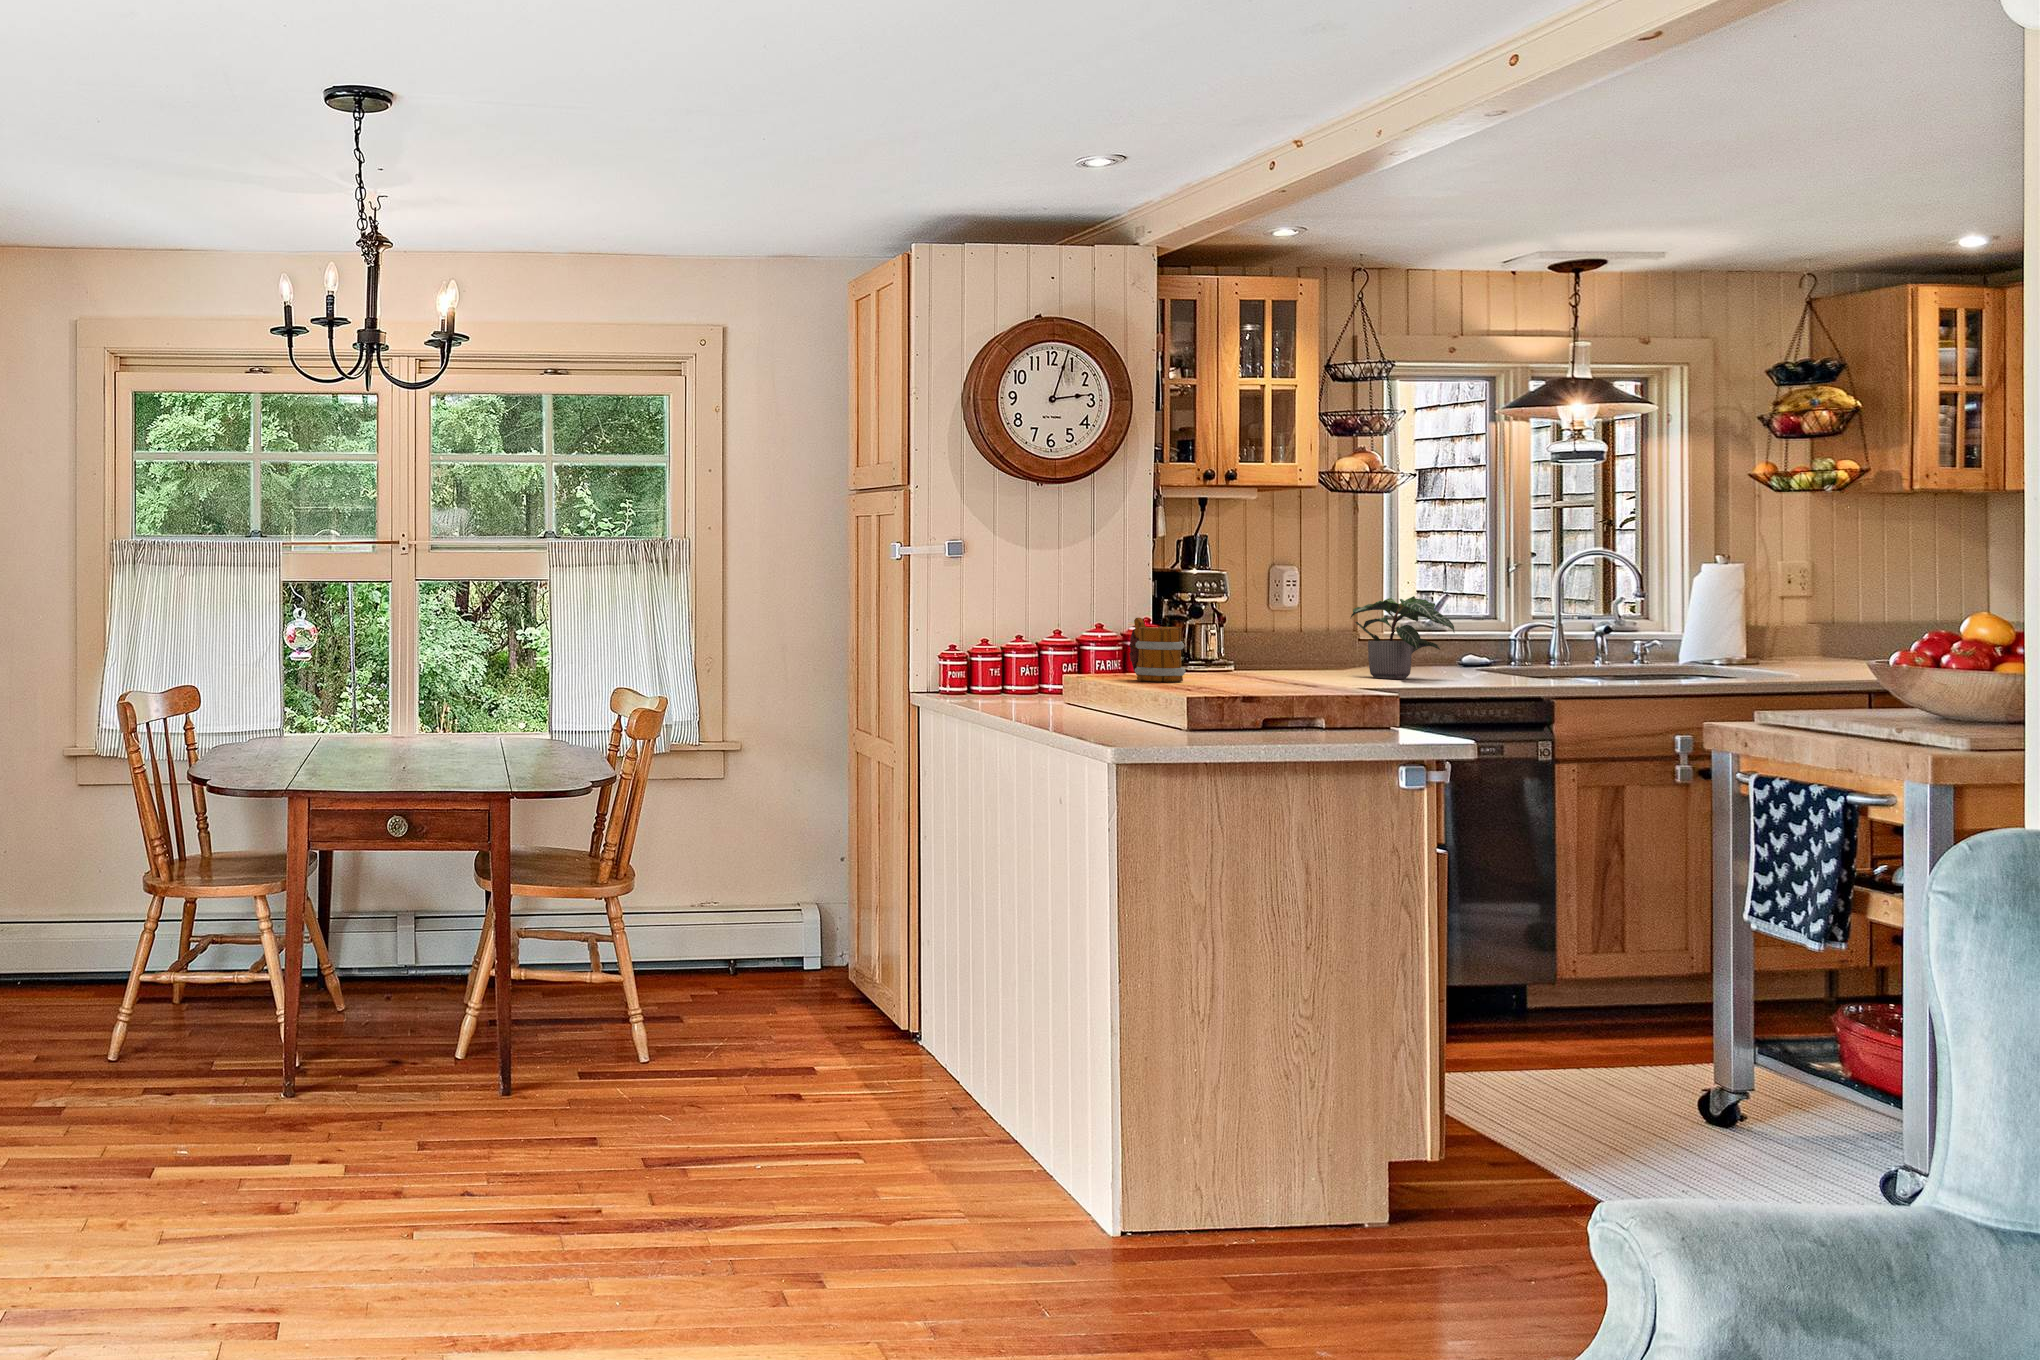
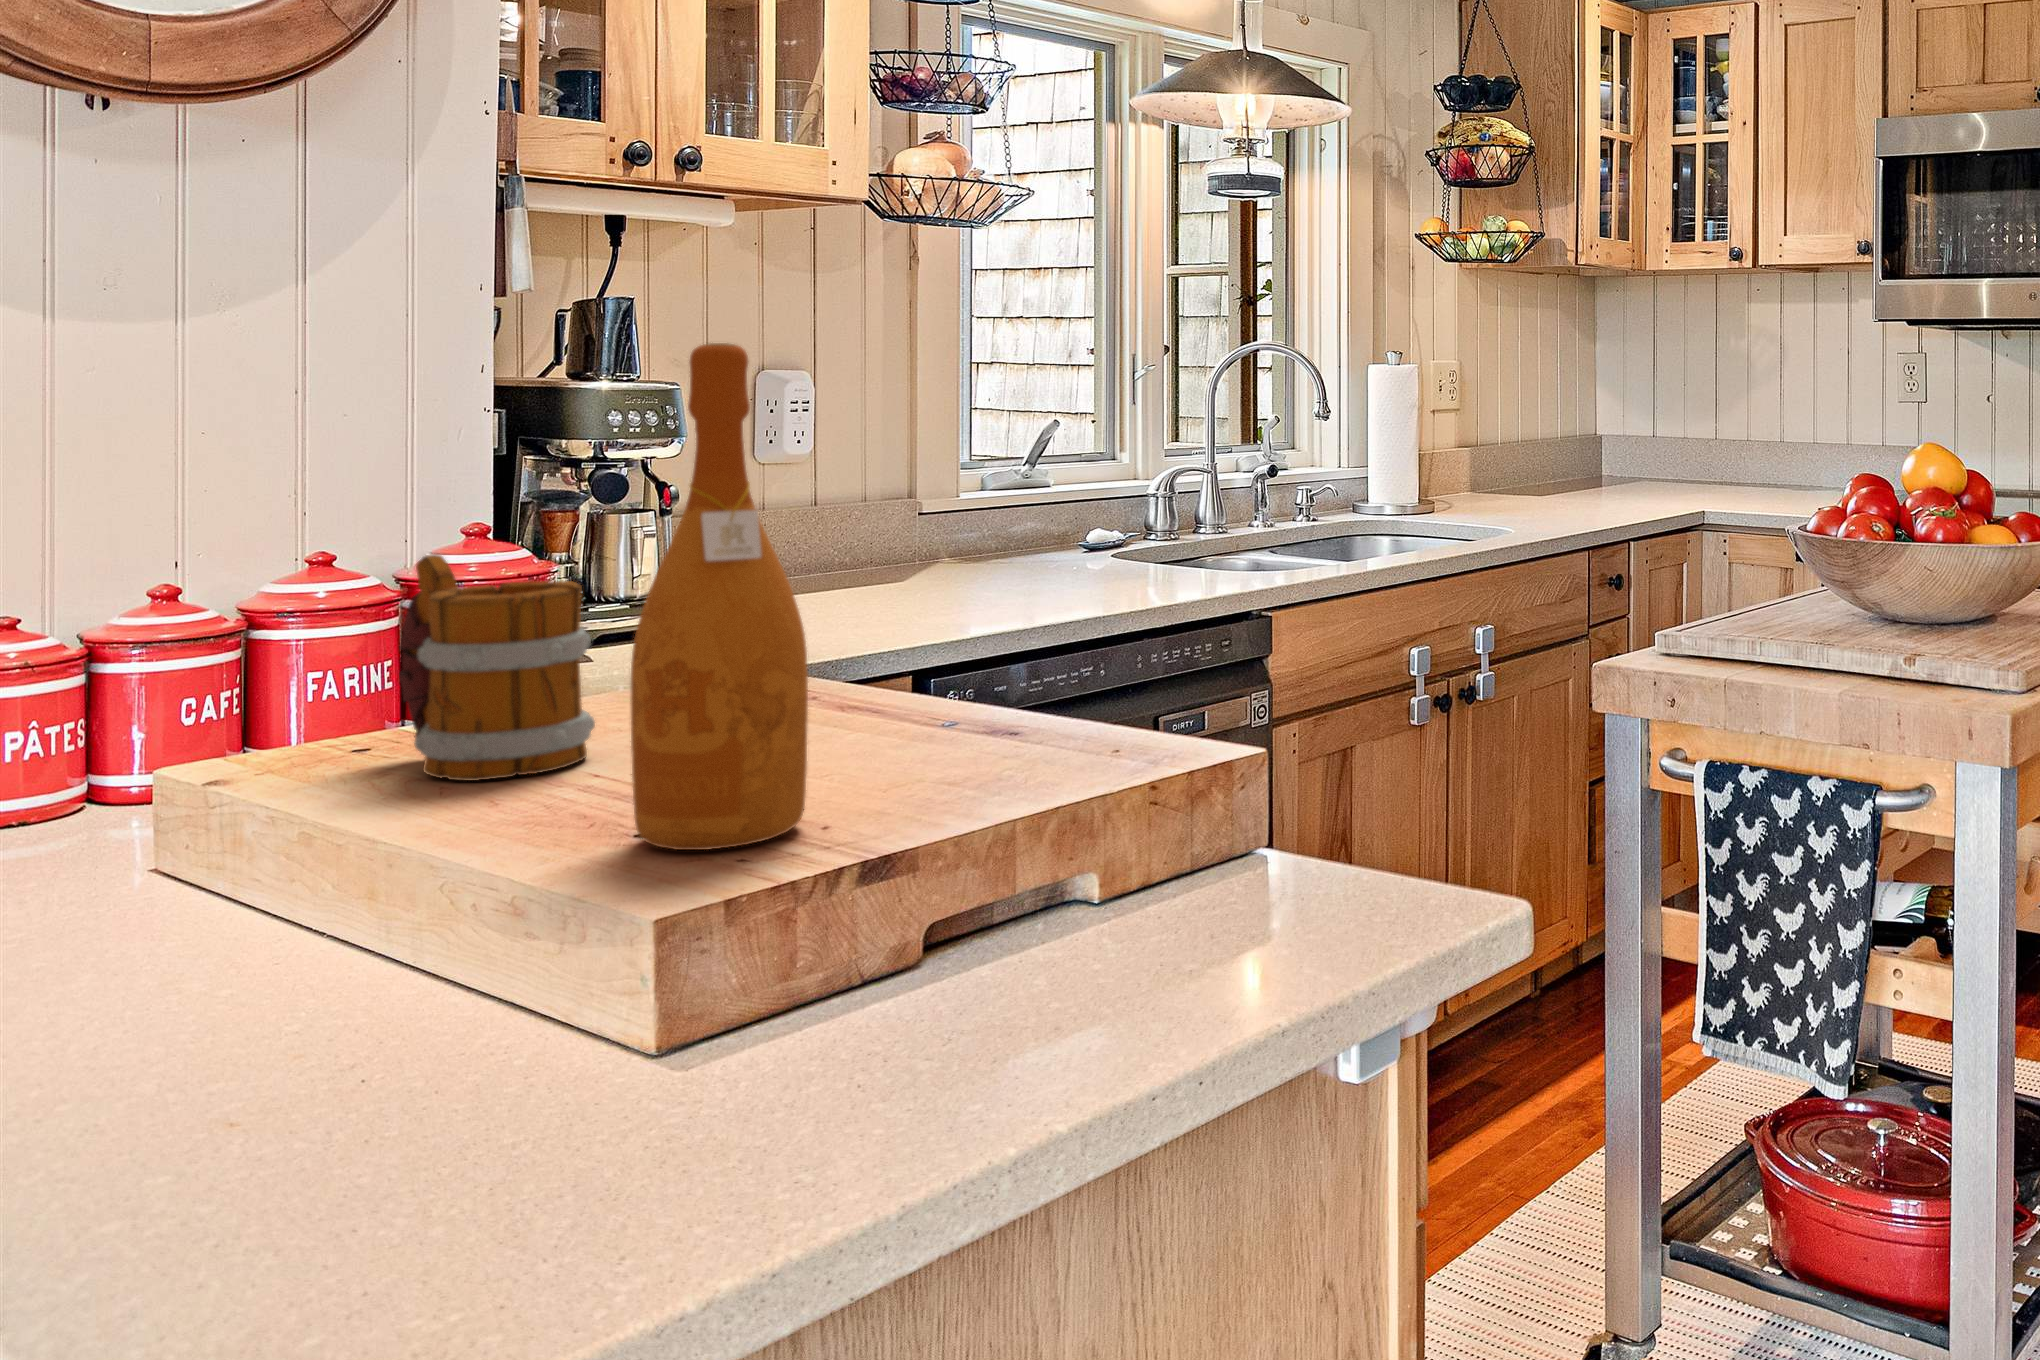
wine bottle: none [1192,553,1240,689] -> present [631,343,808,850]
potted plant: present [1351,596,1455,679] -> none [932,427,1110,595]

